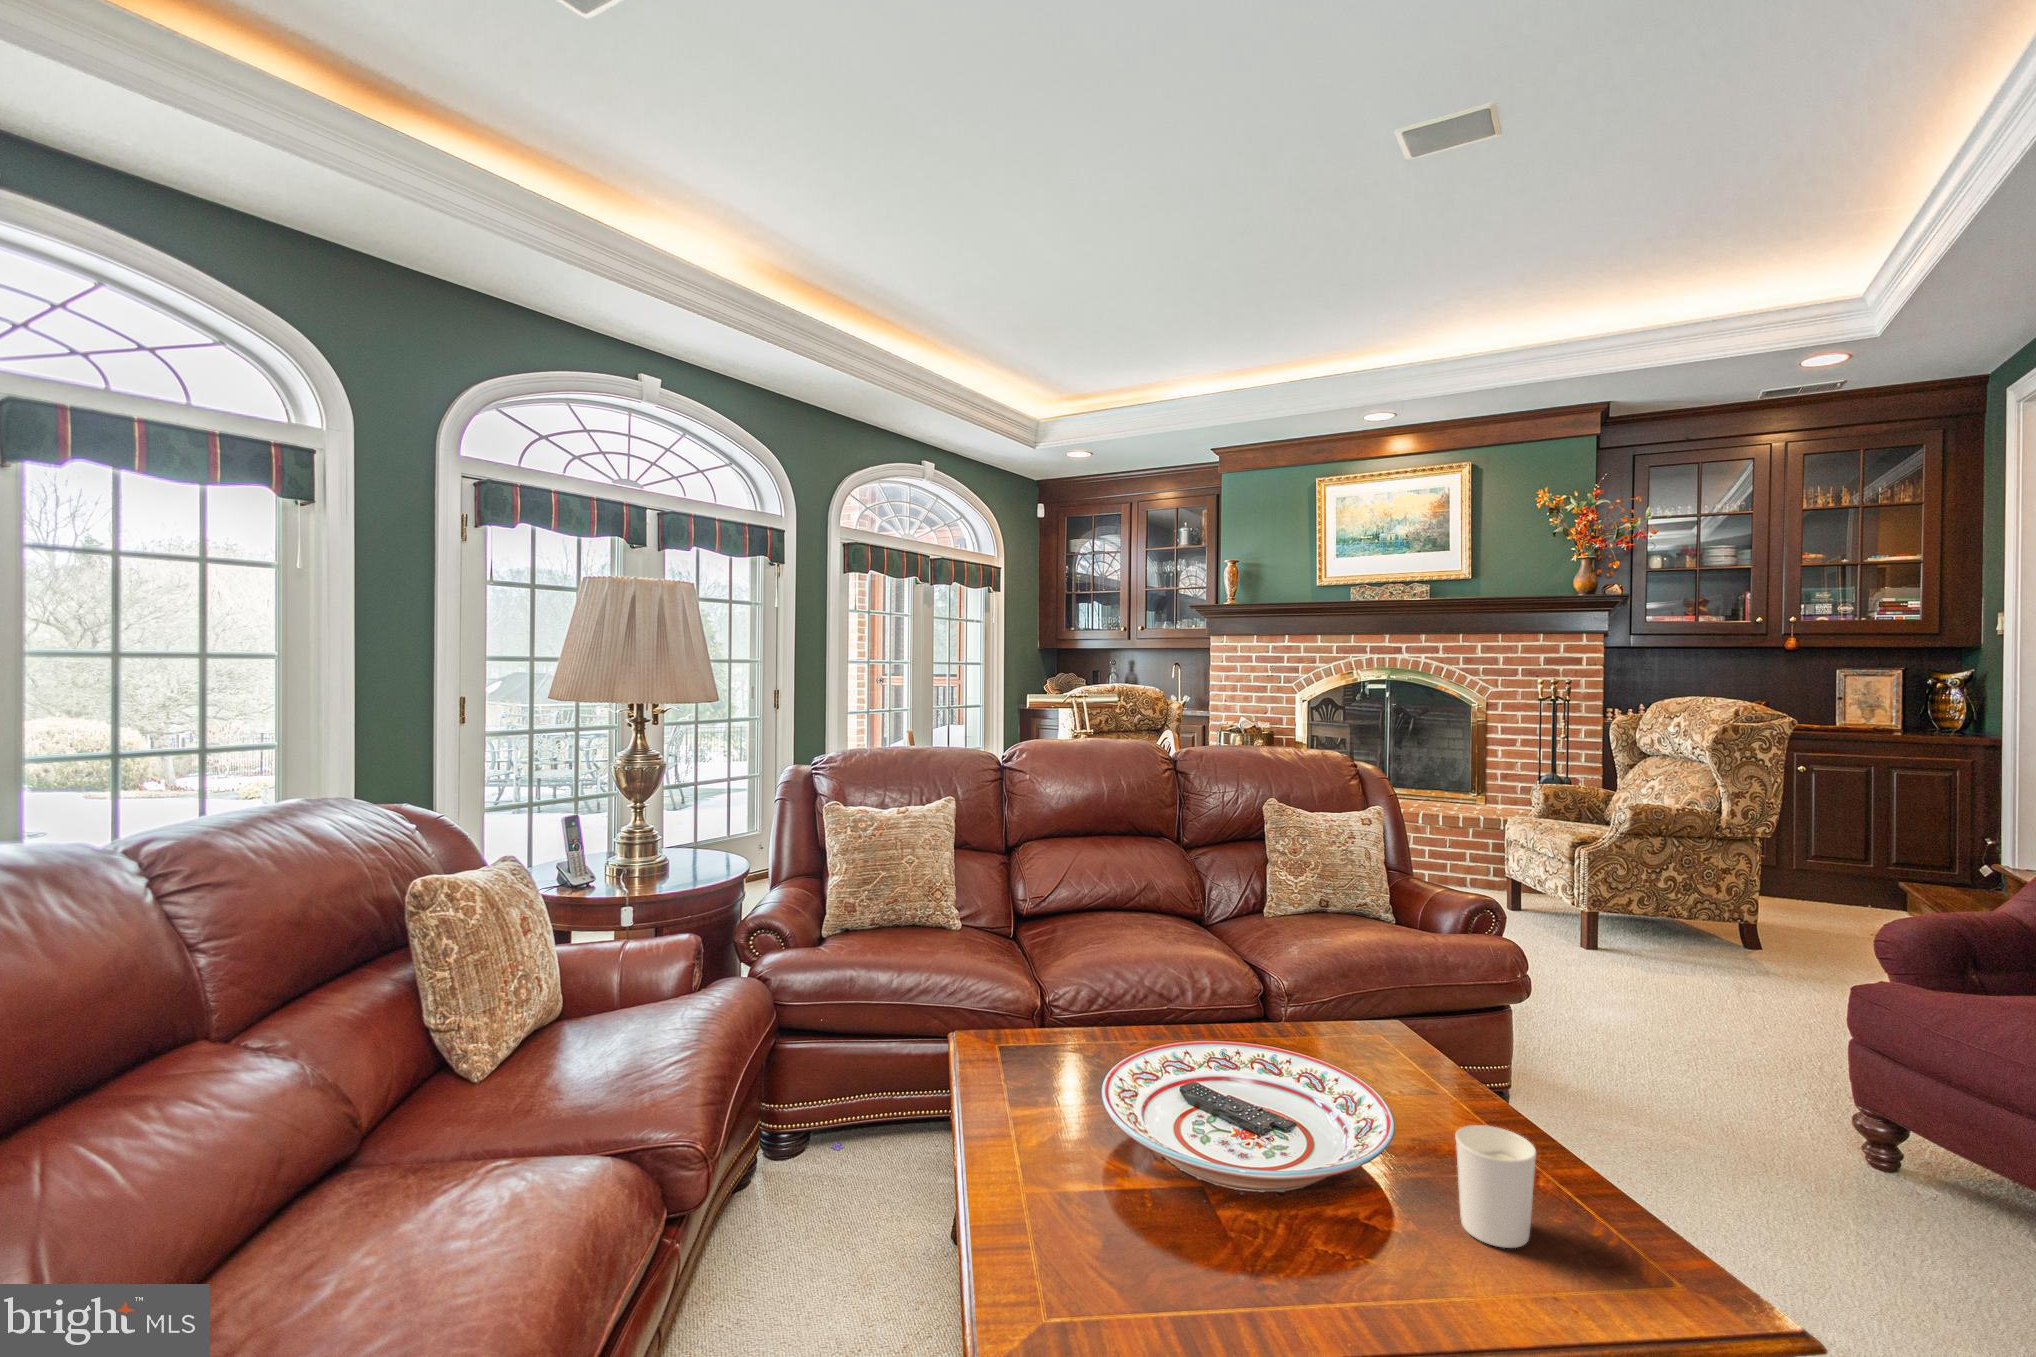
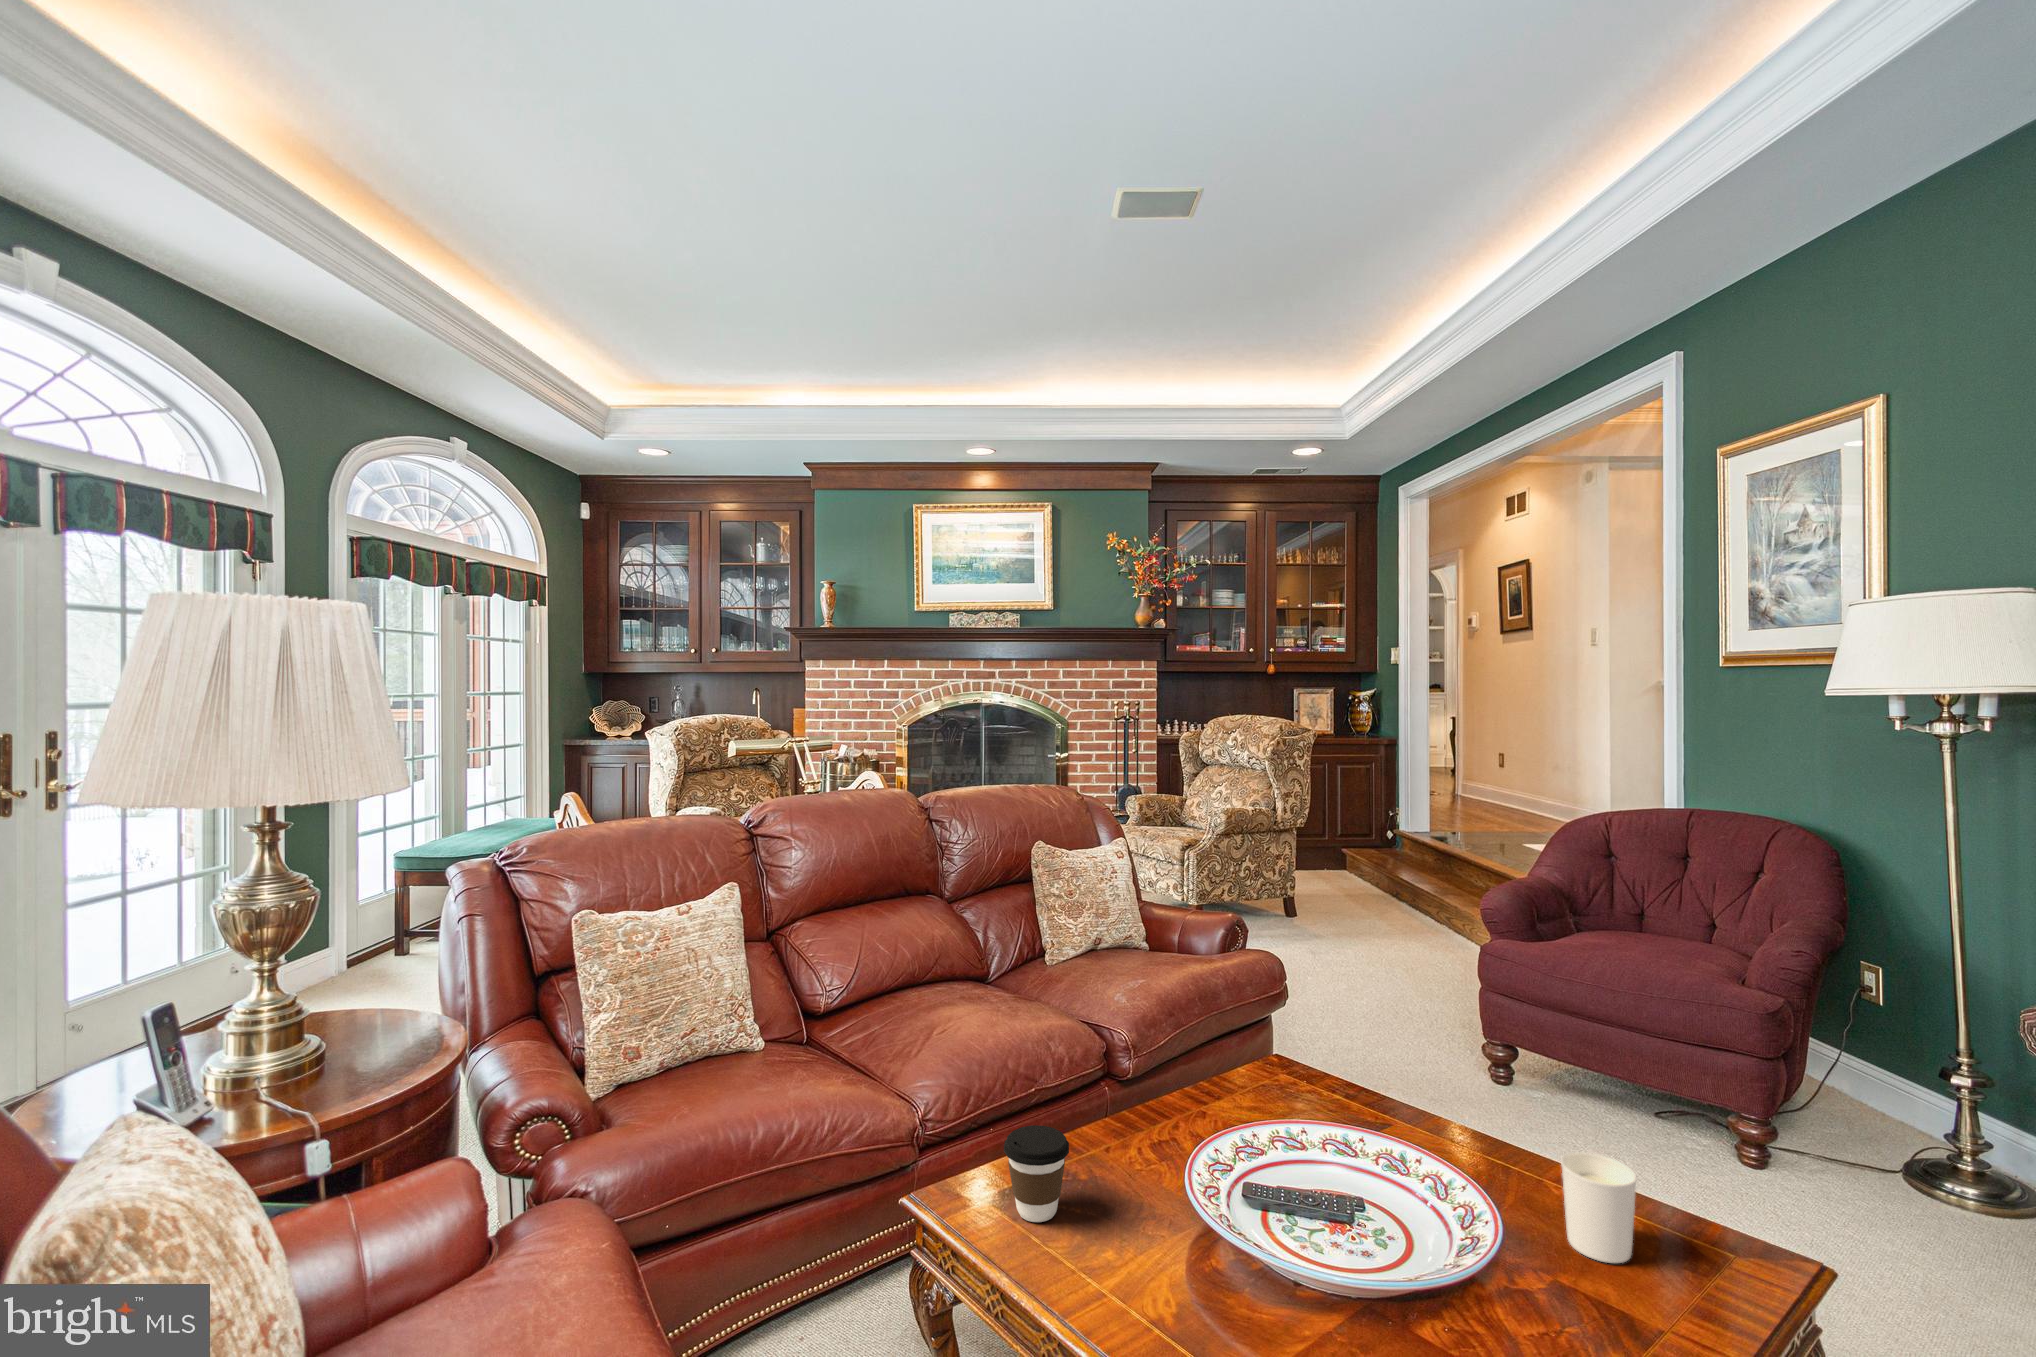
coffee cup: none [991,992,1046,1068] -> present [1004,1125,1069,1222]

